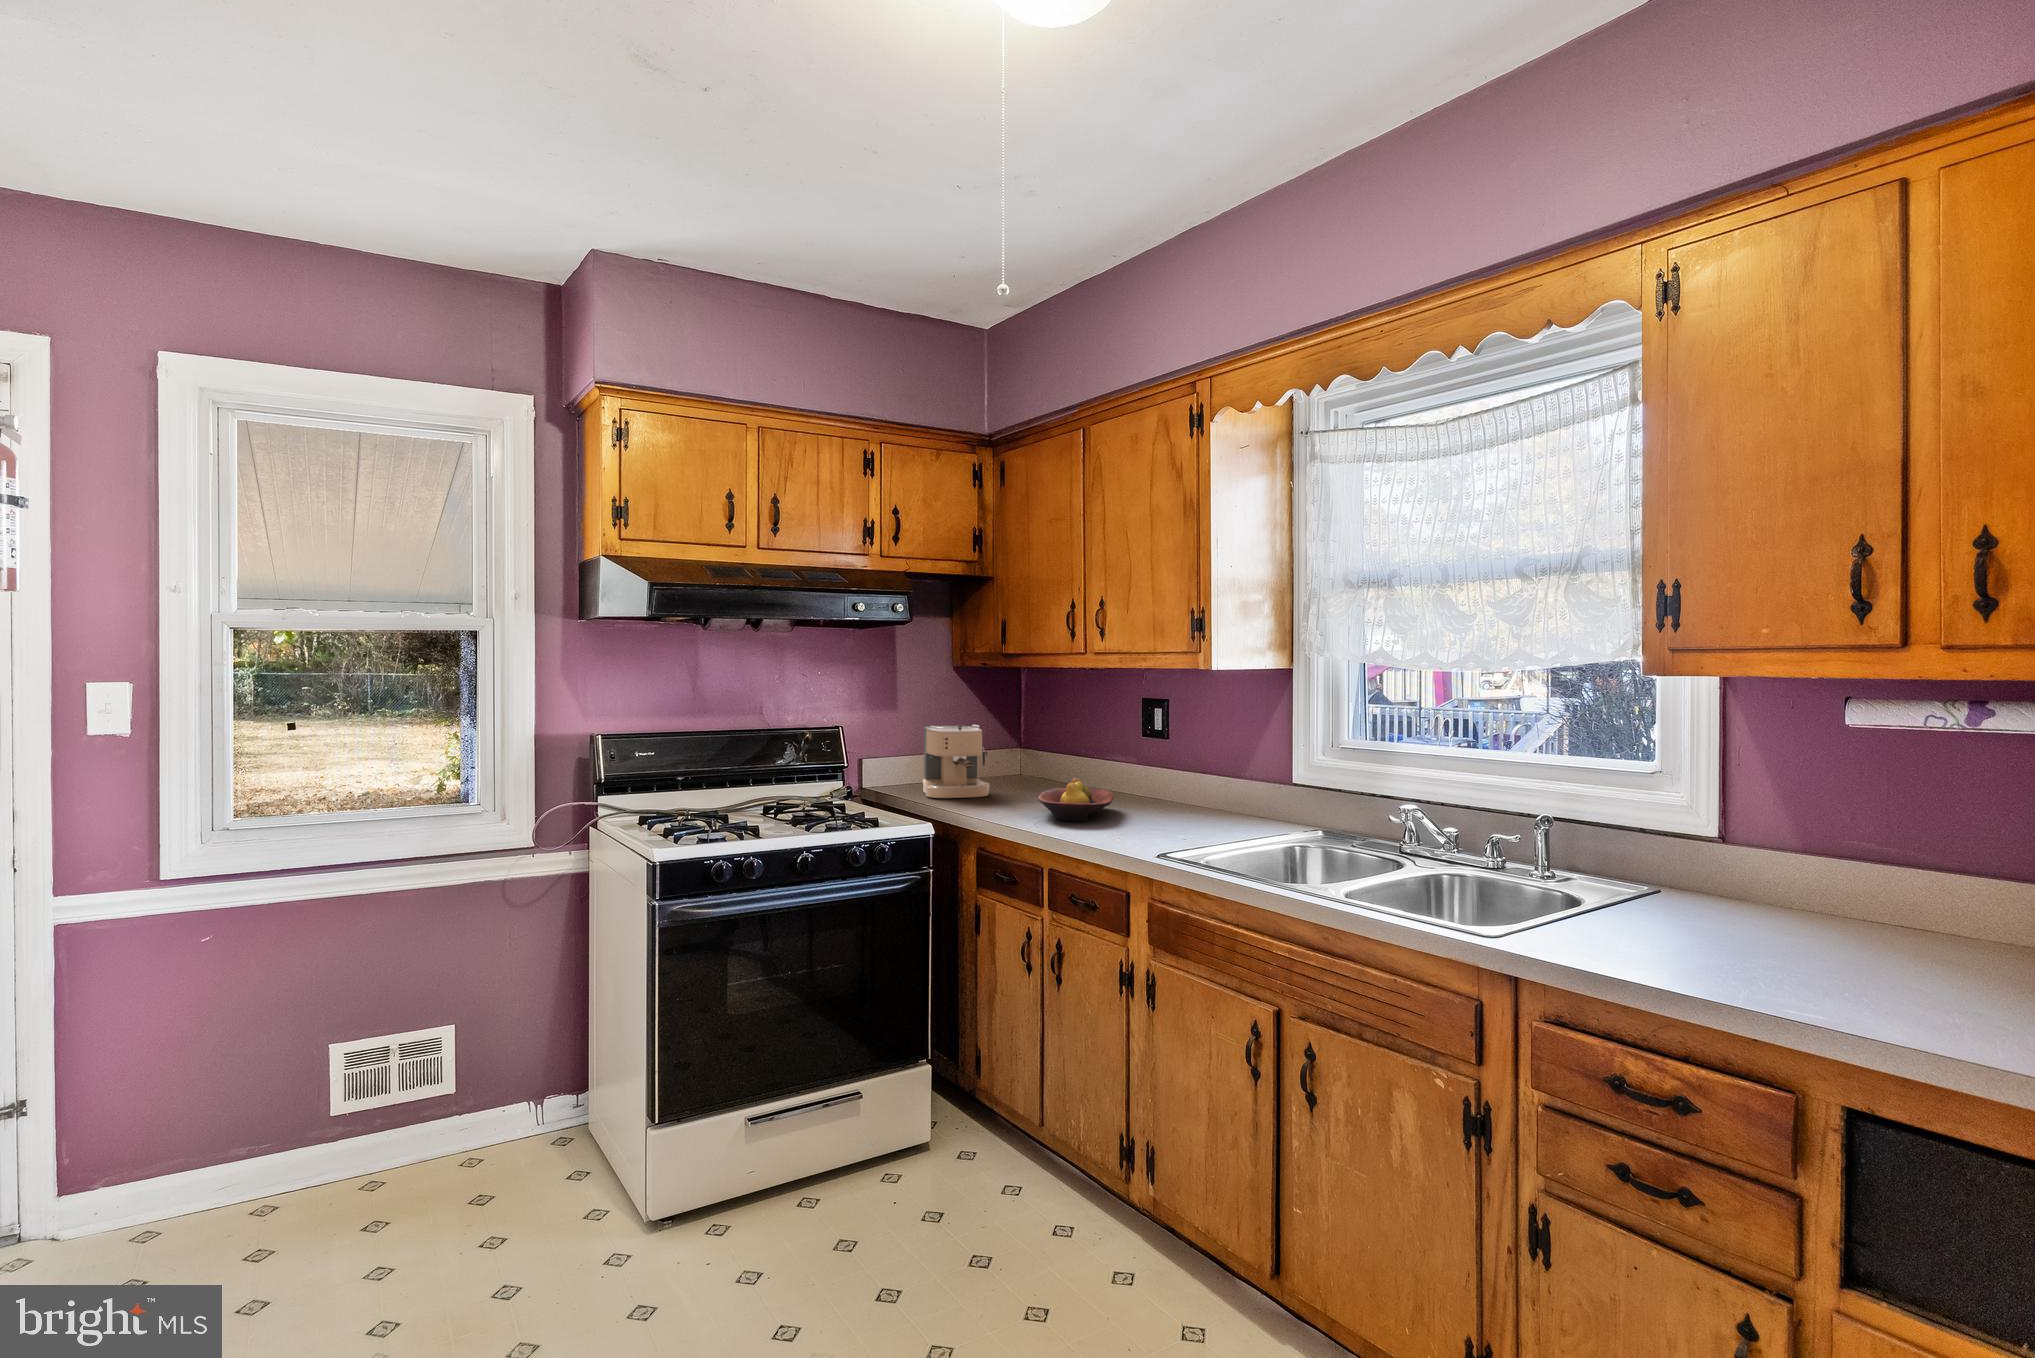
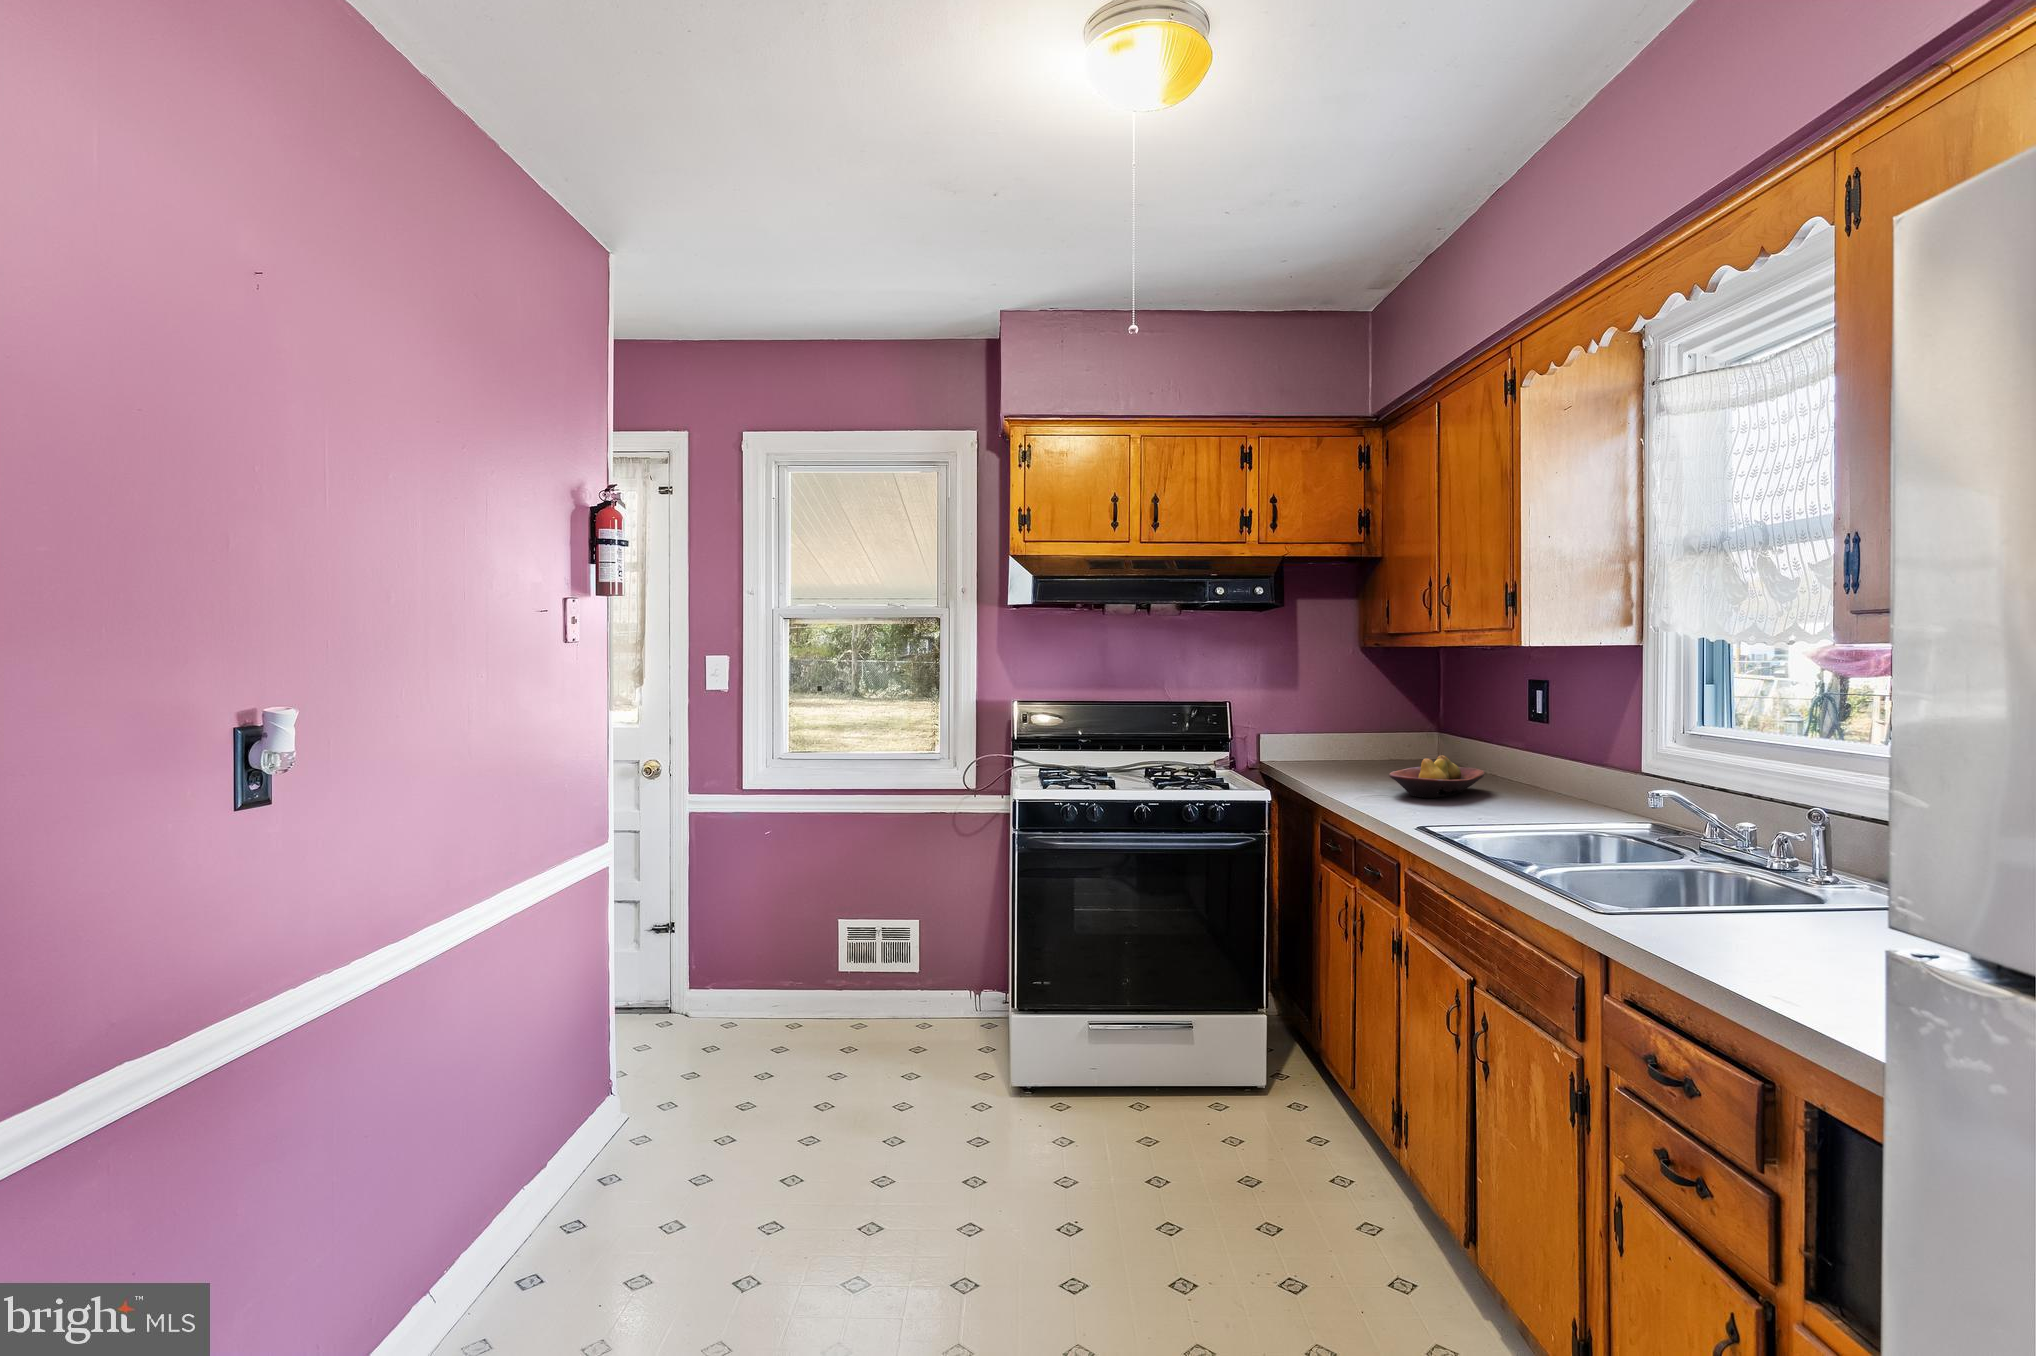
coffee maker: present [922,725,990,798] -> none [1310,702,1377,773]

